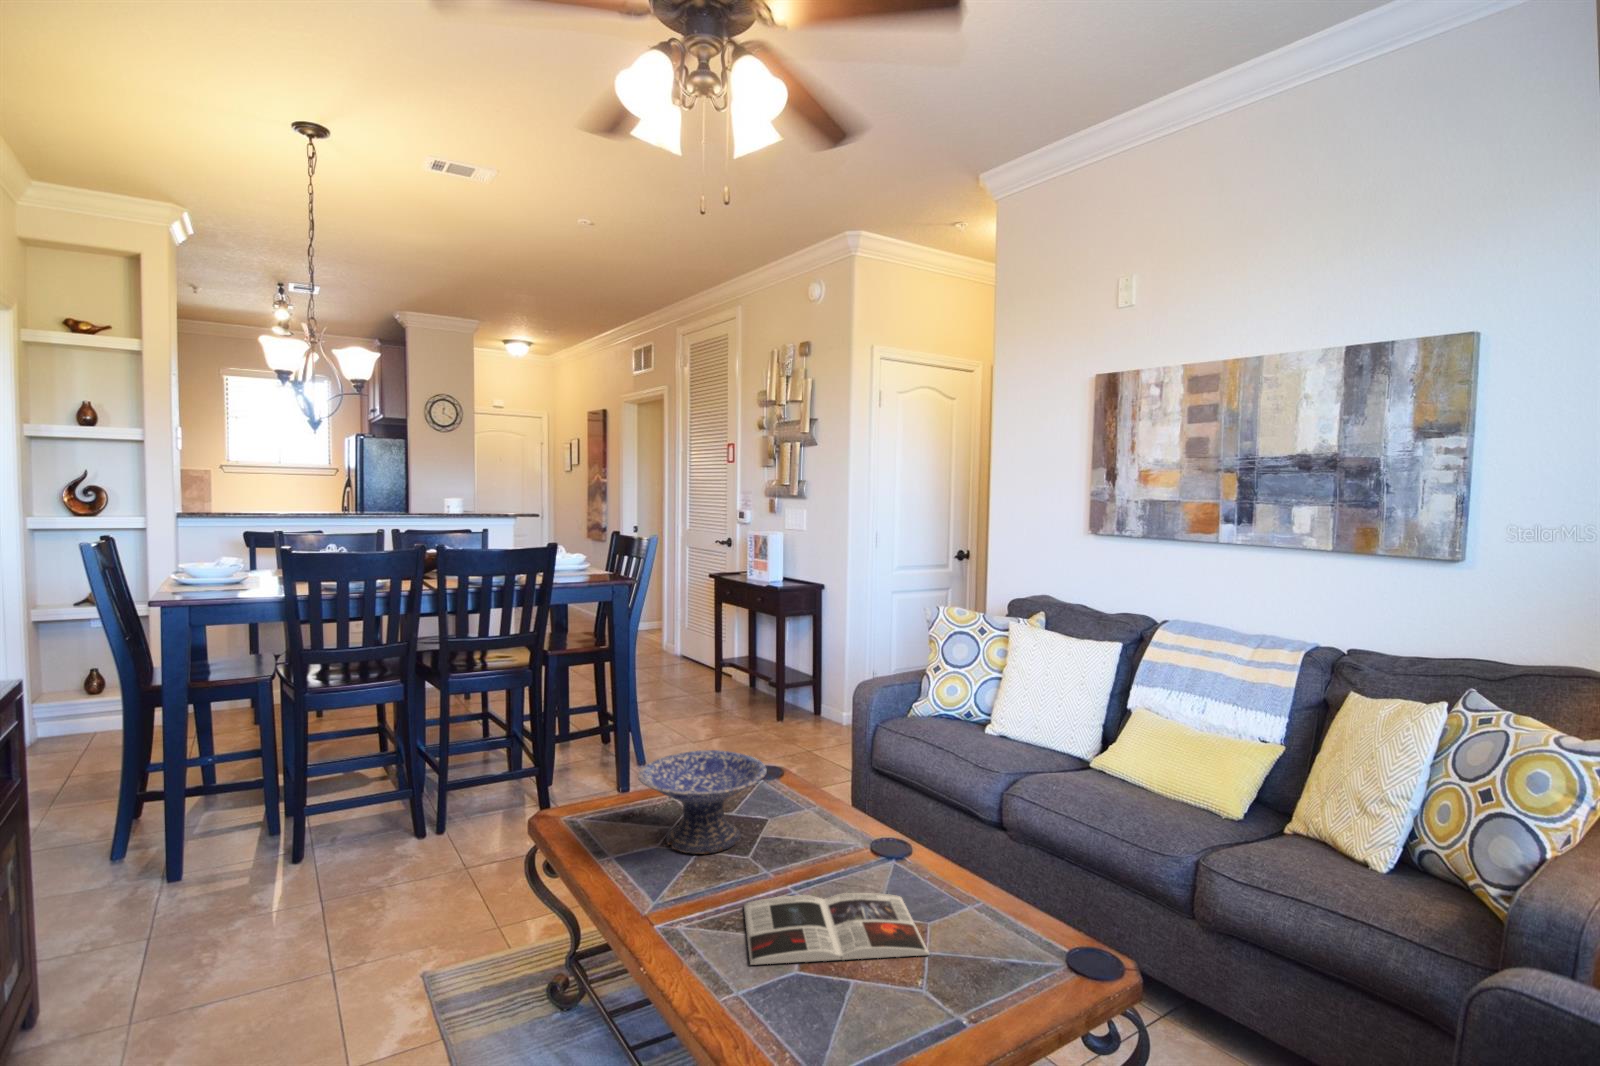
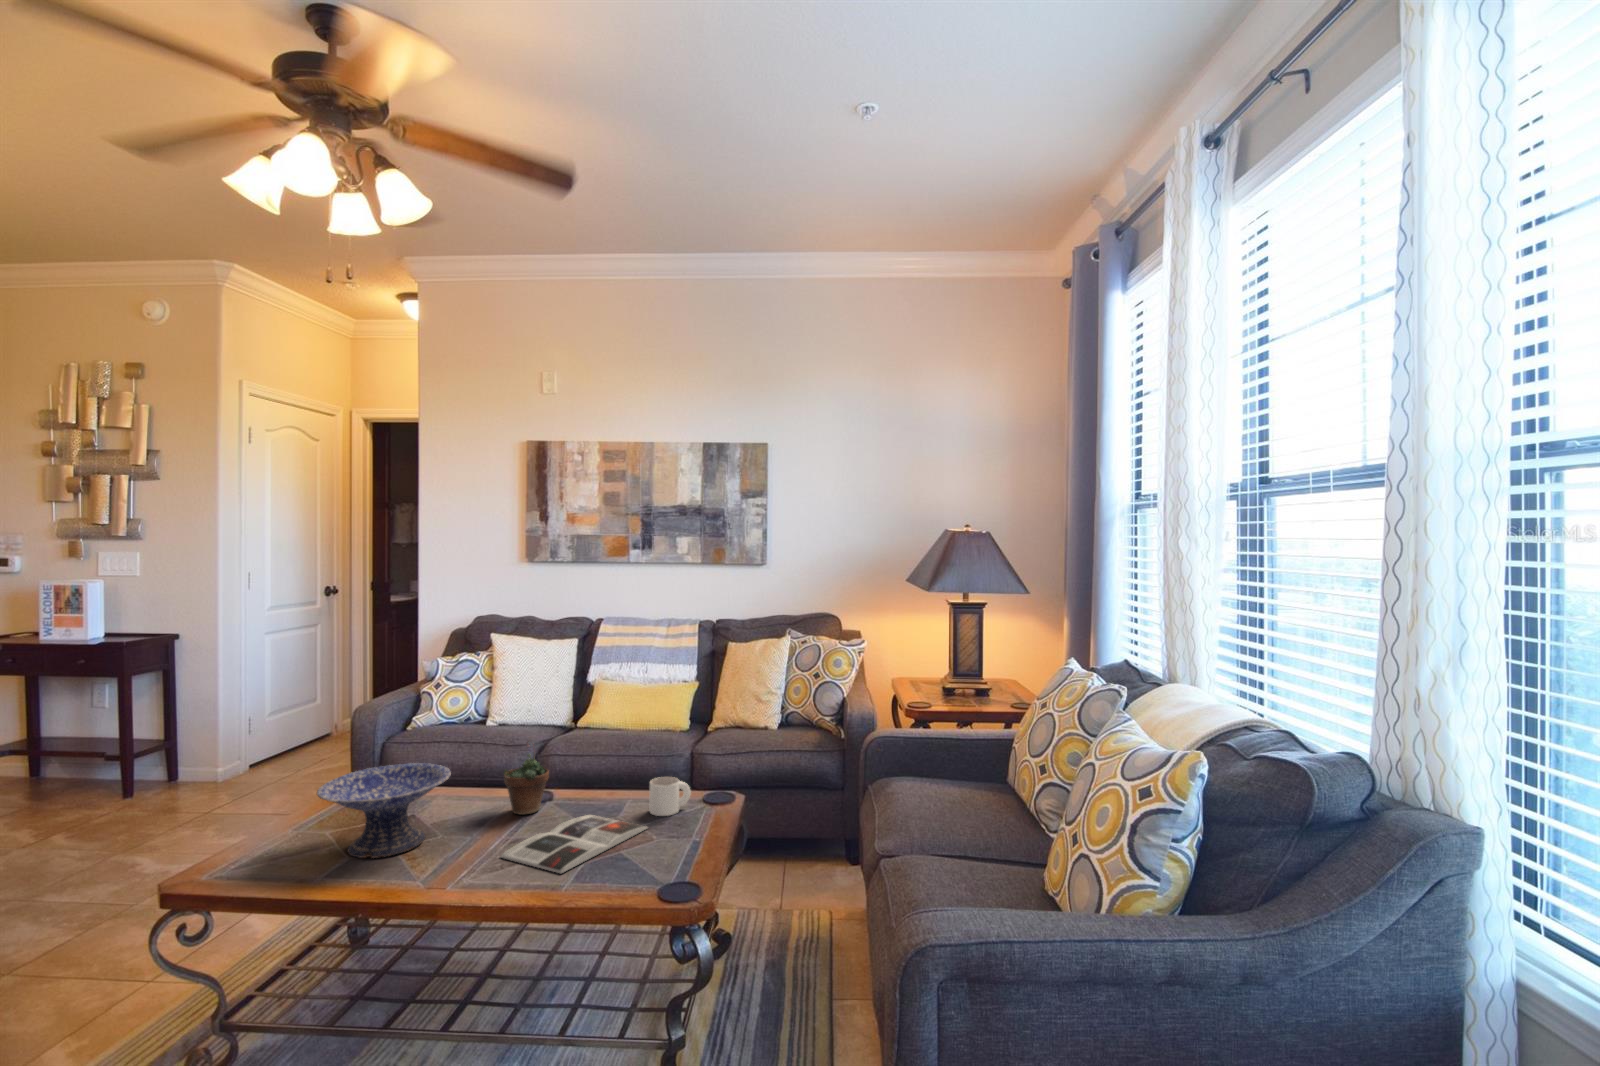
succulent plant: none [829,769,883,863] -> present [503,742,549,815]
mug: none [967,883,1033,951] -> present [649,777,691,816]

